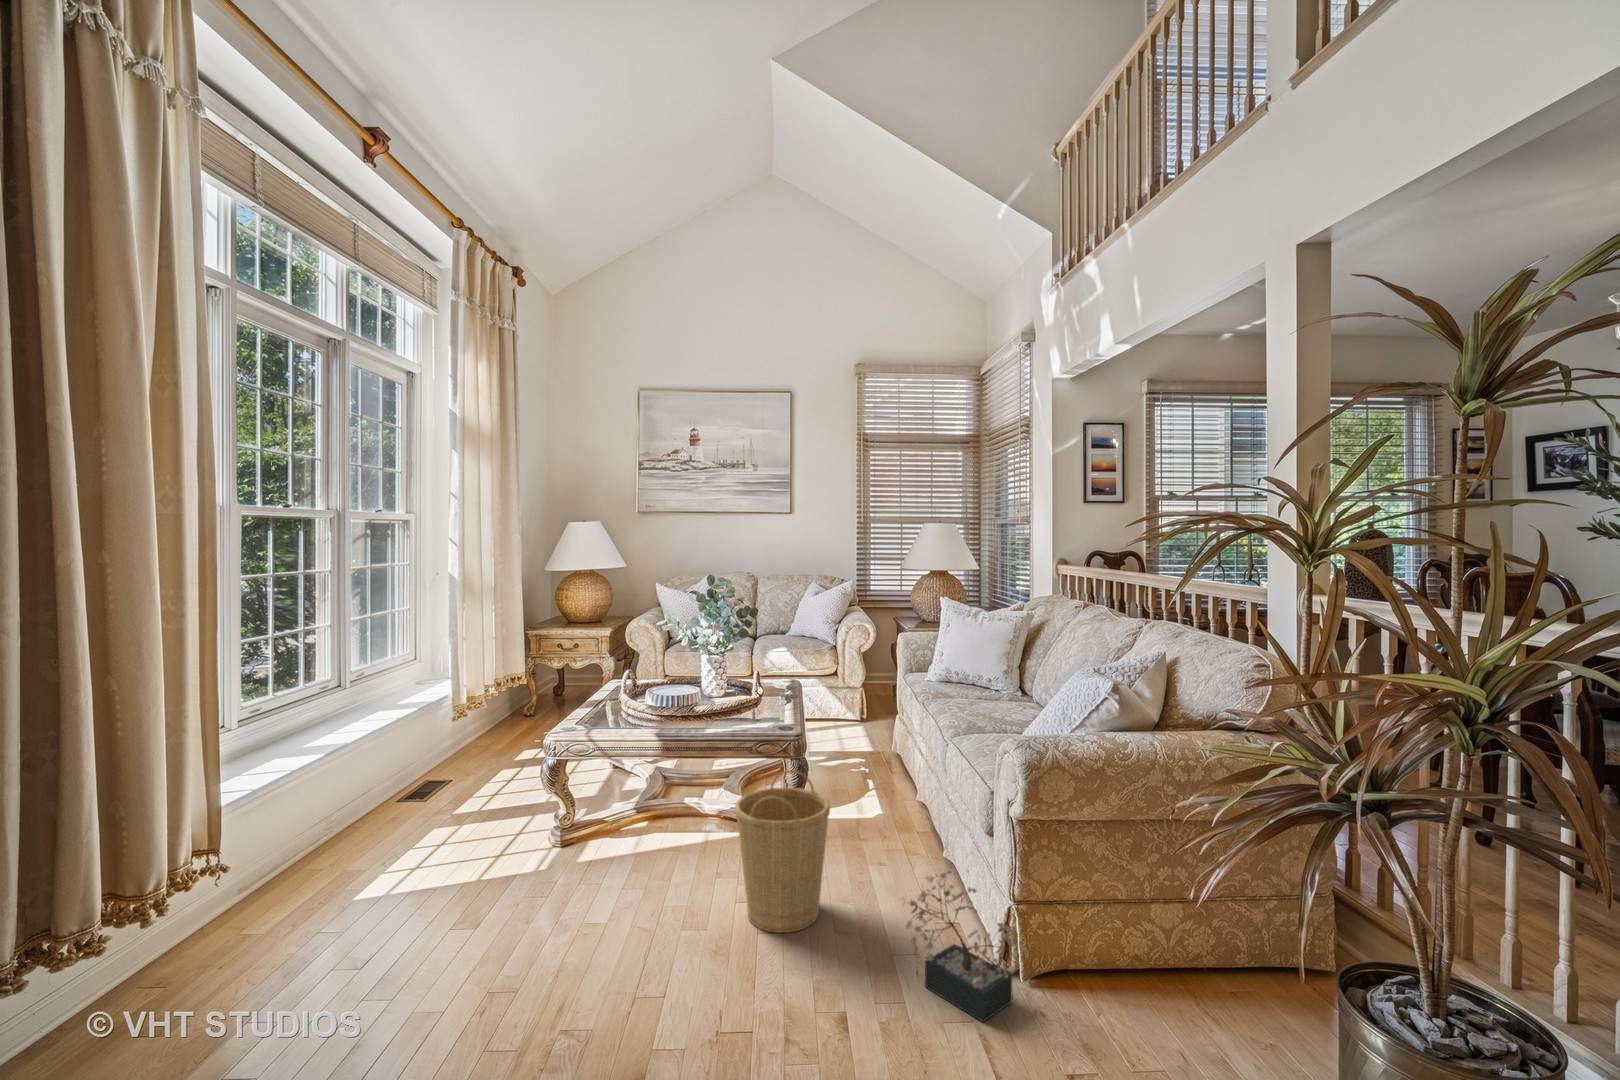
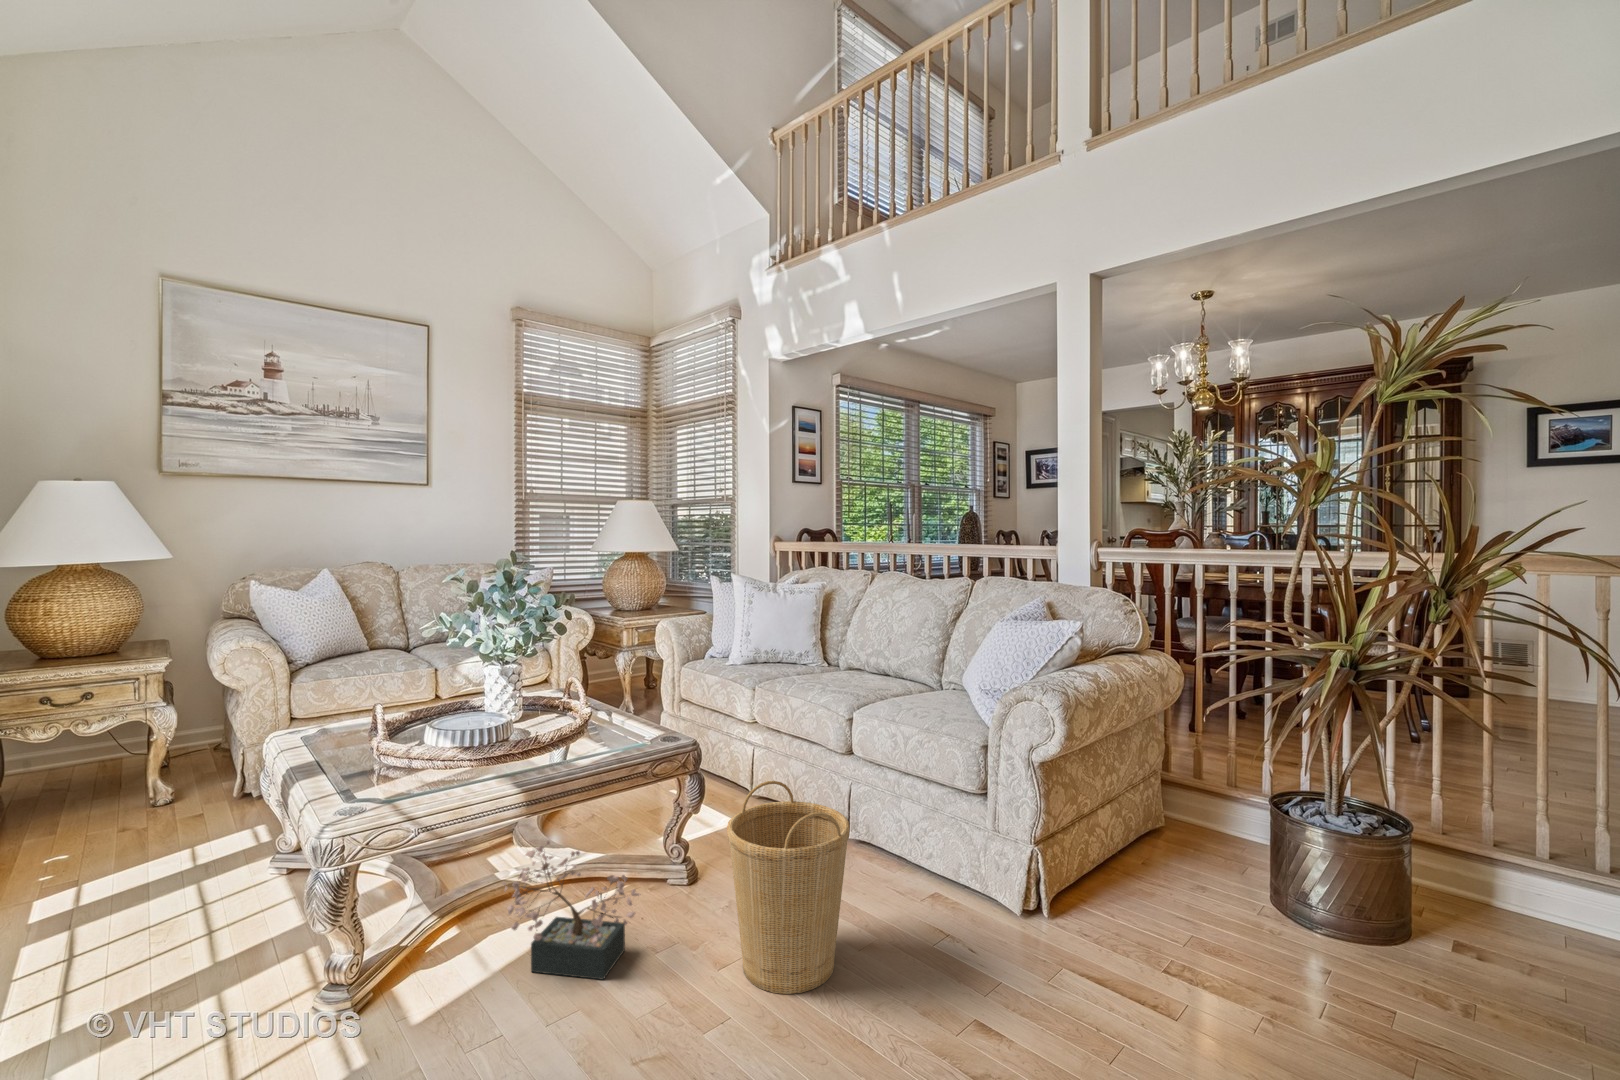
decorative plant: present [903,871,1028,1022] -> present [503,841,639,980]

